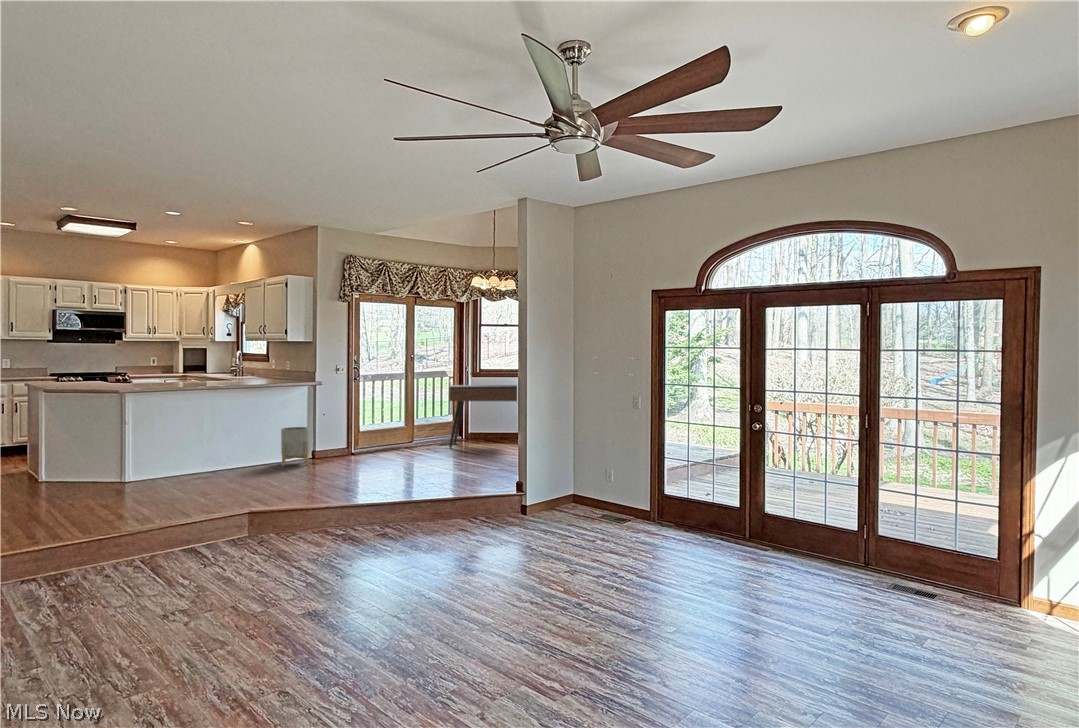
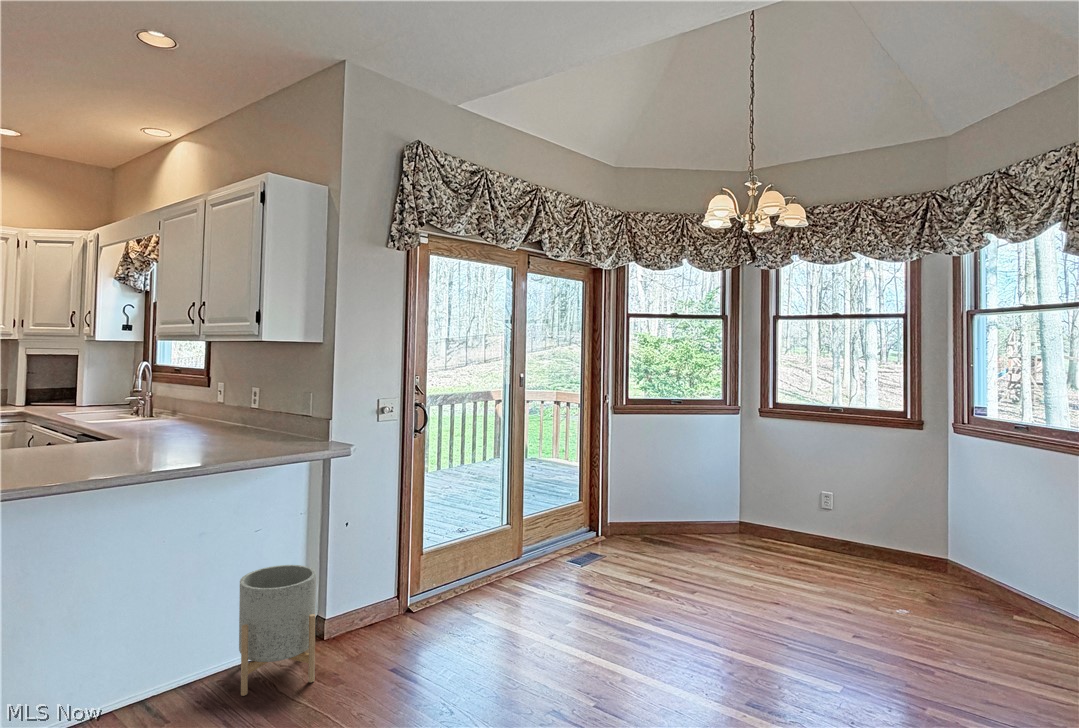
console table: present [449,385,517,447] -> none [590,435,763,570]

